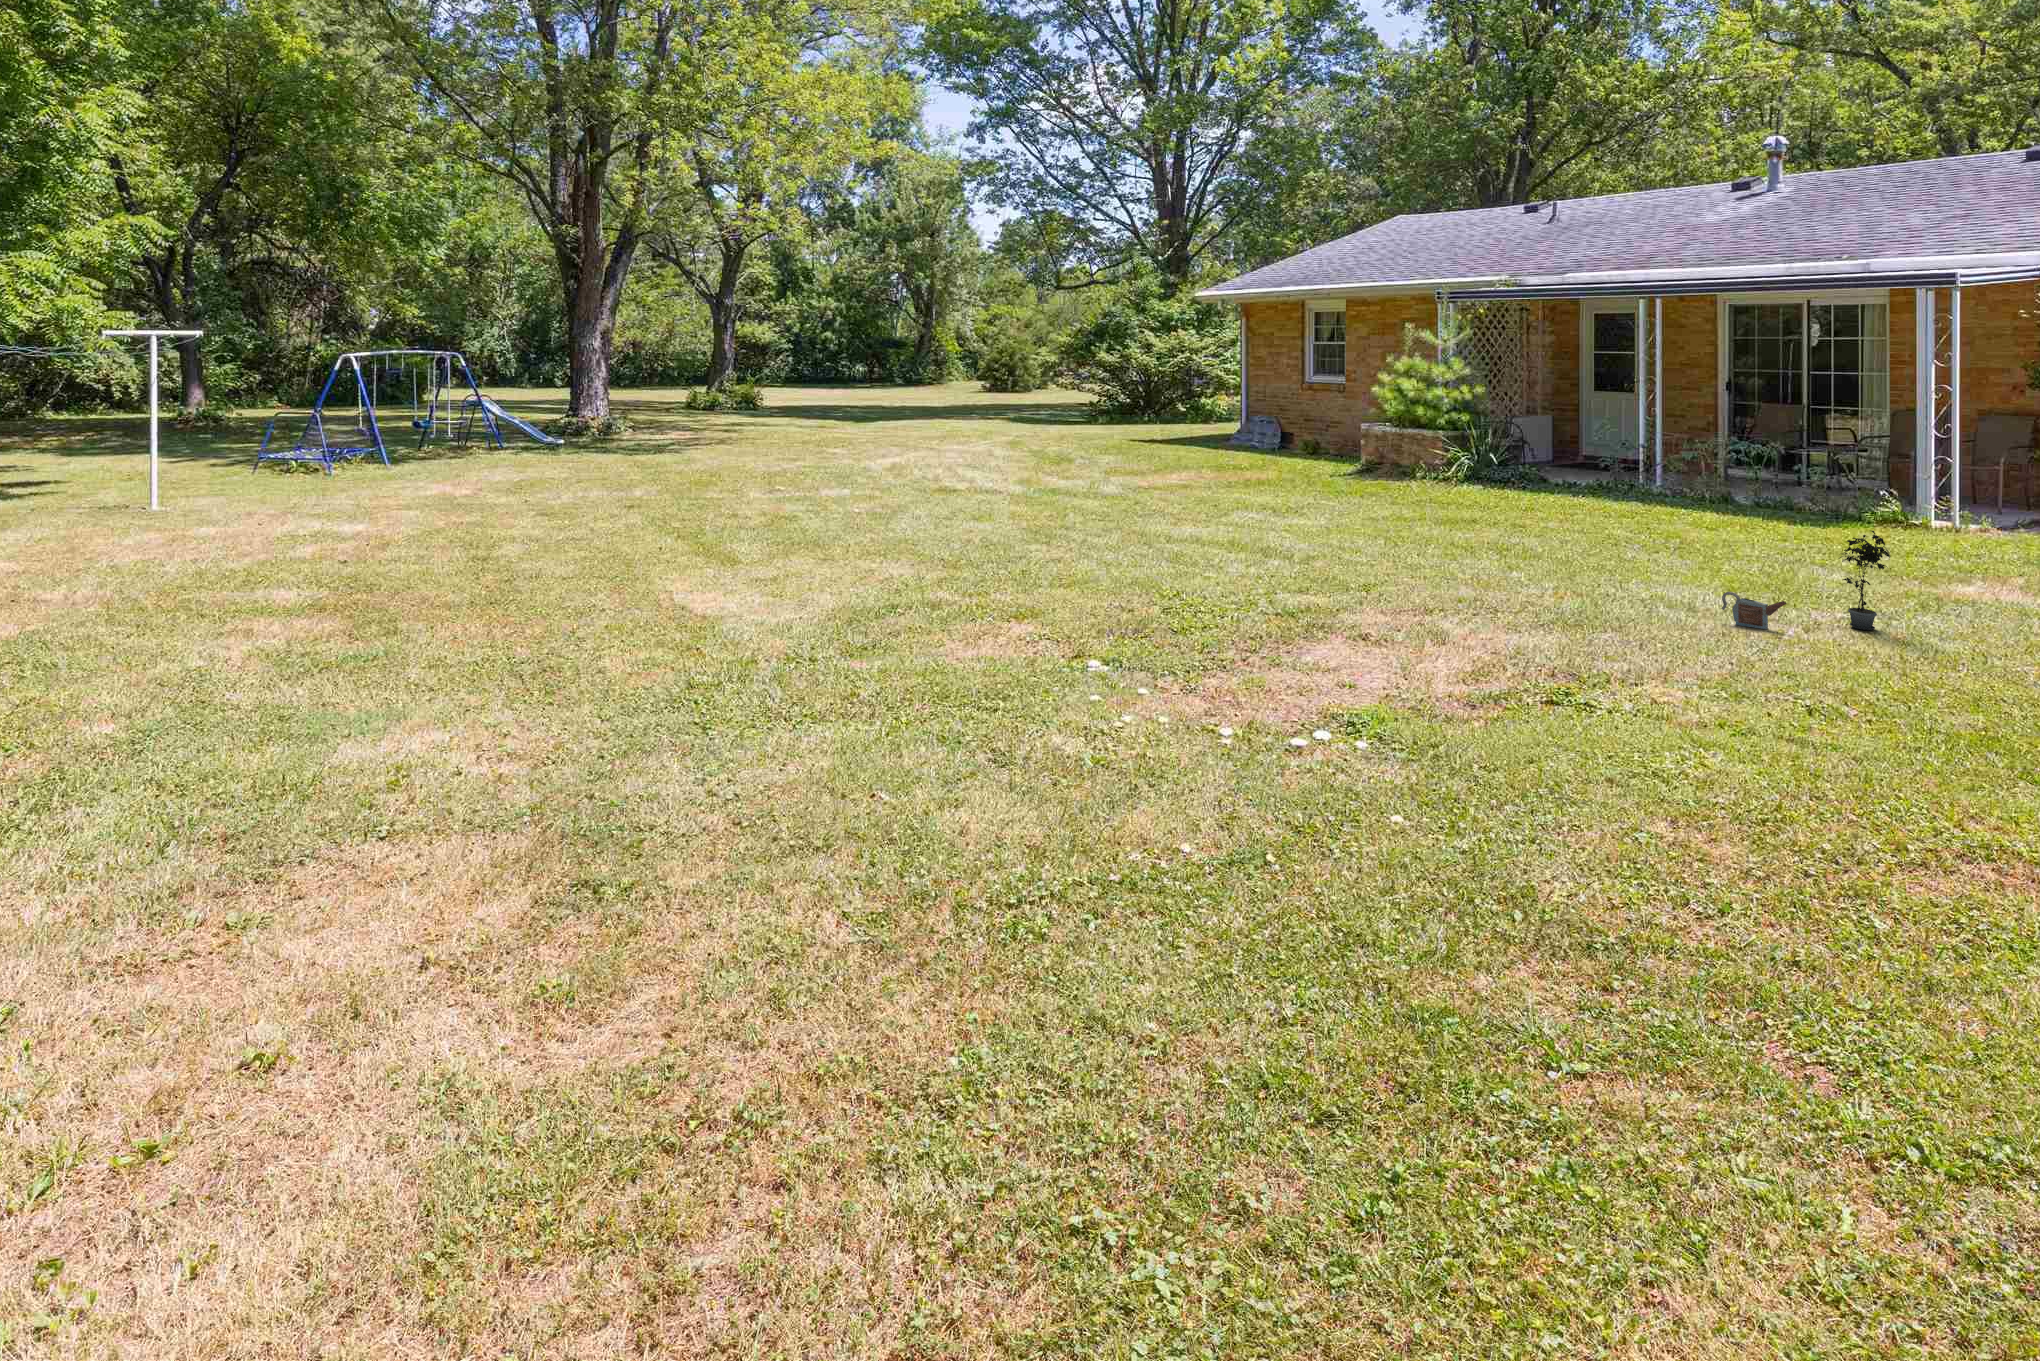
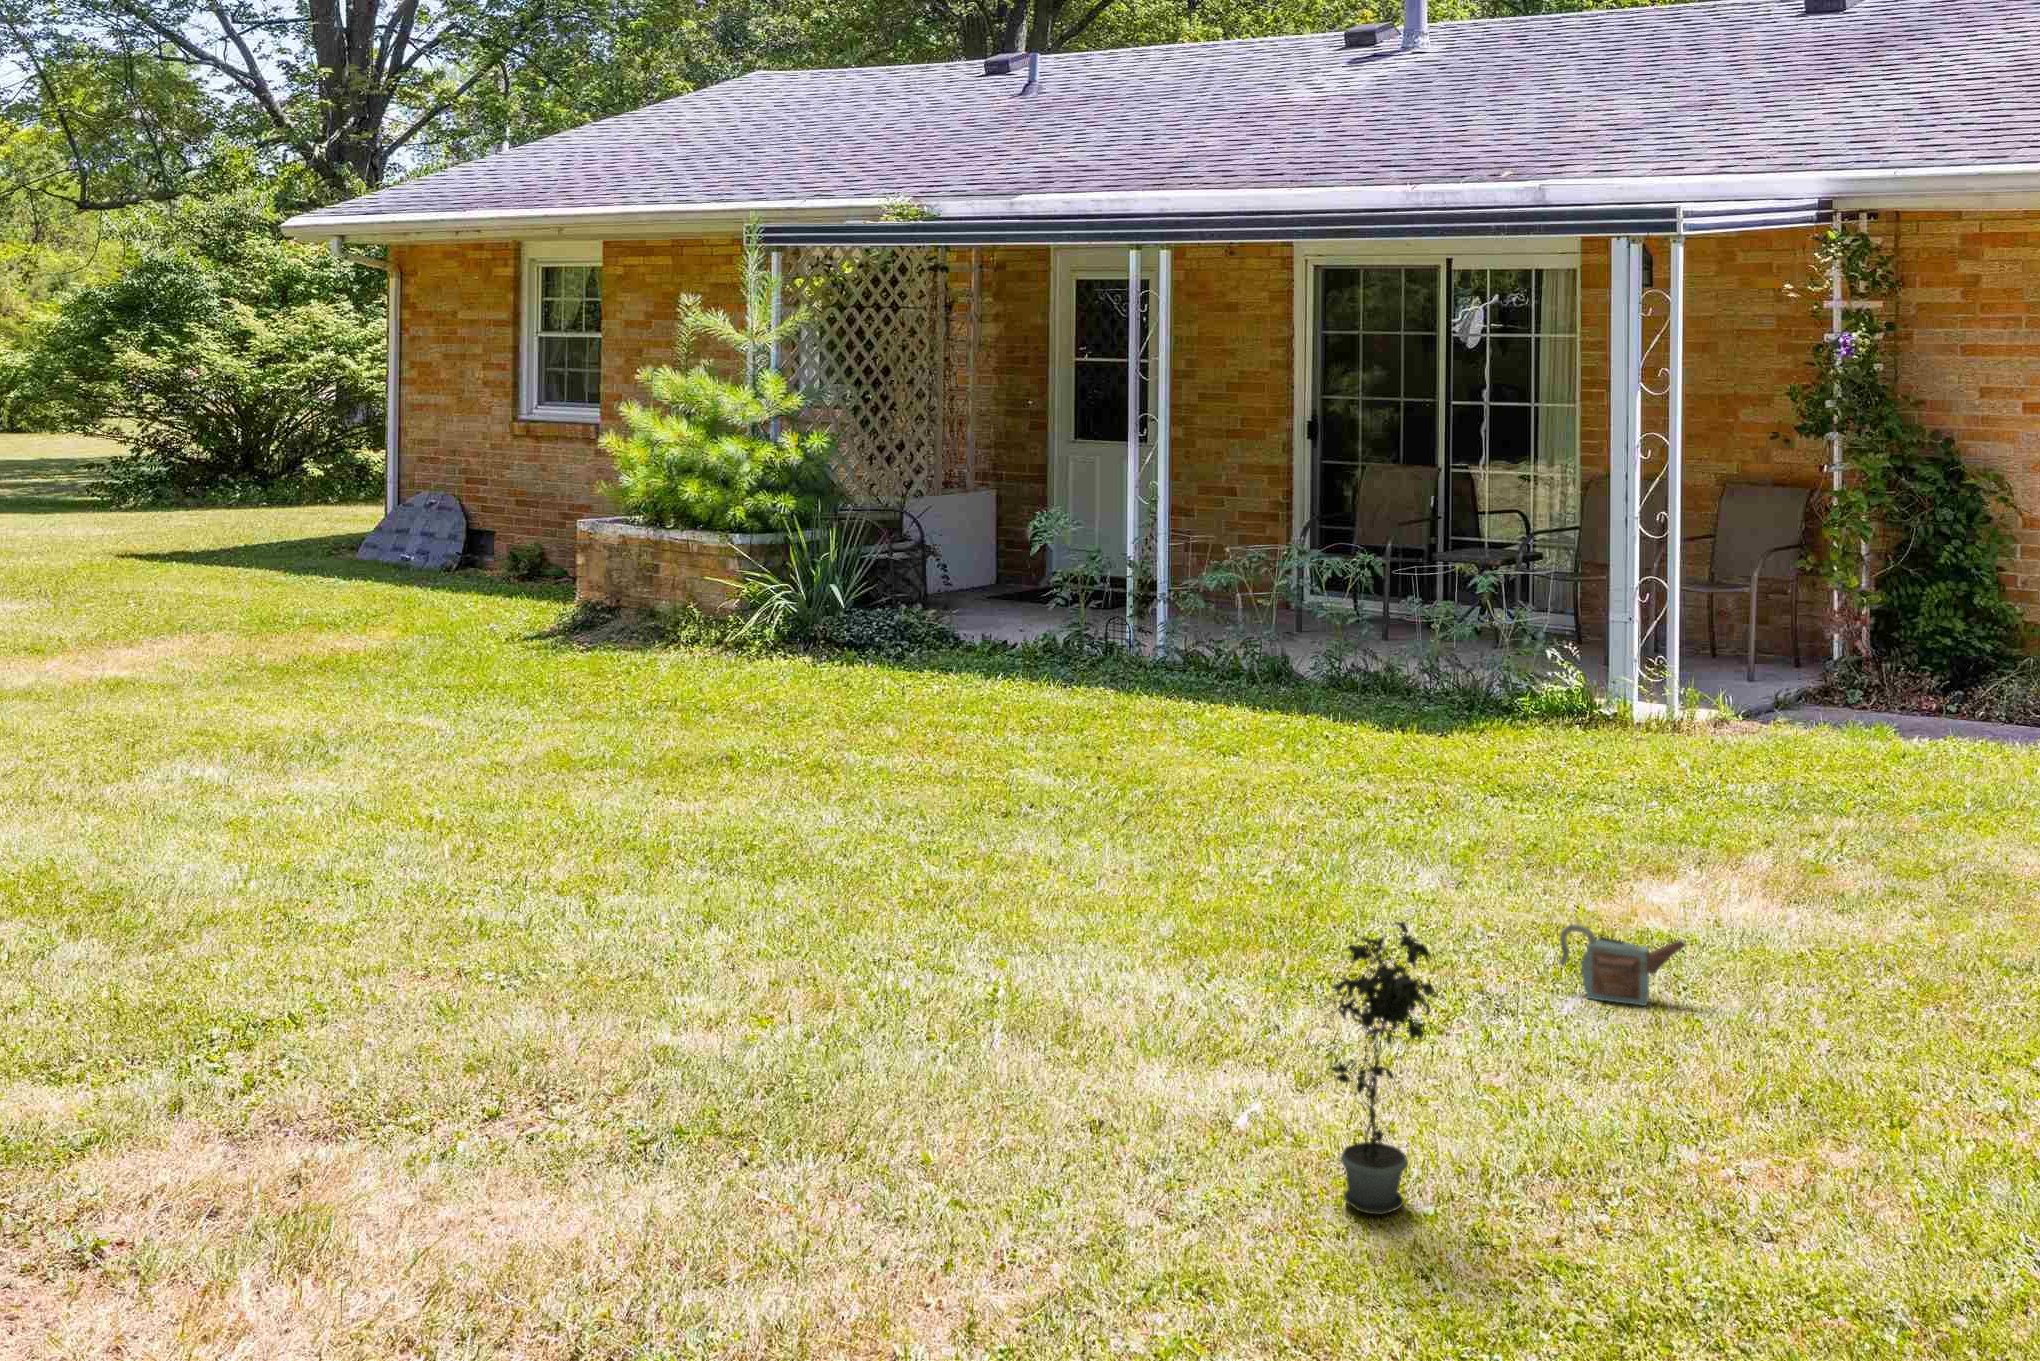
watering can: present [1721,592,1786,629] -> present [1559,924,1686,1006]

